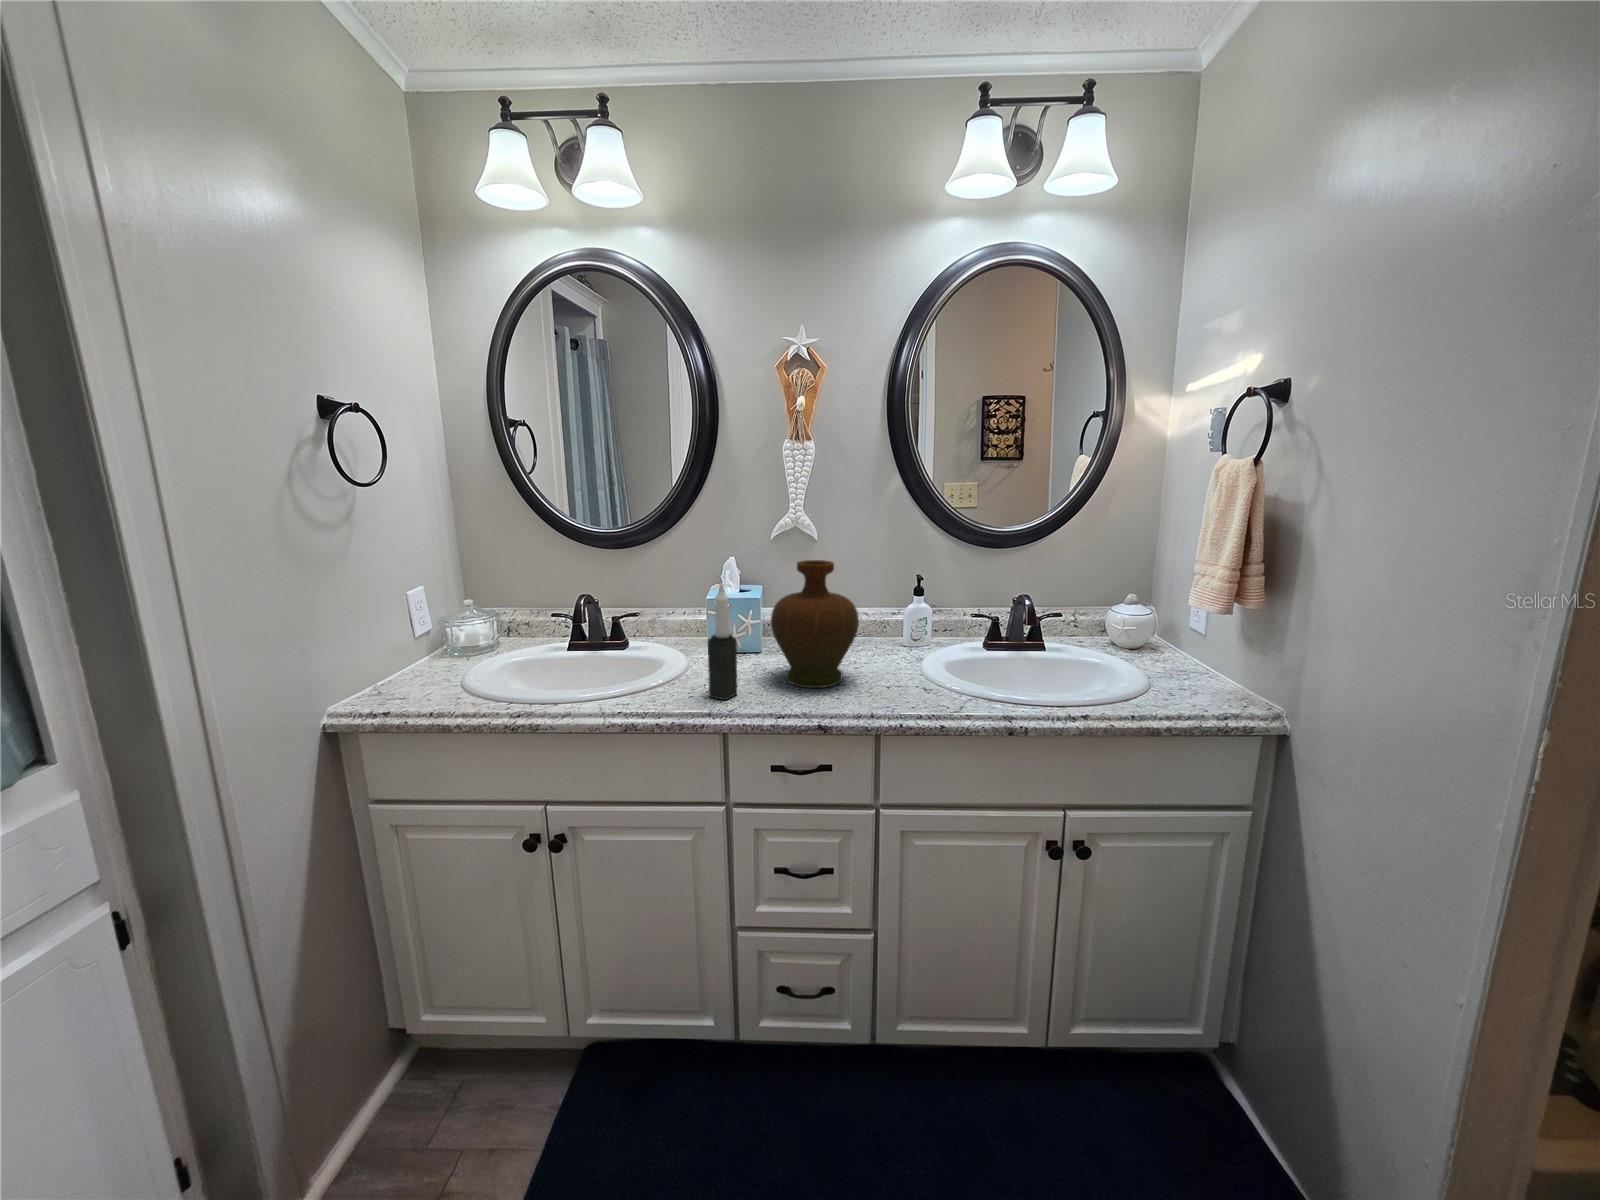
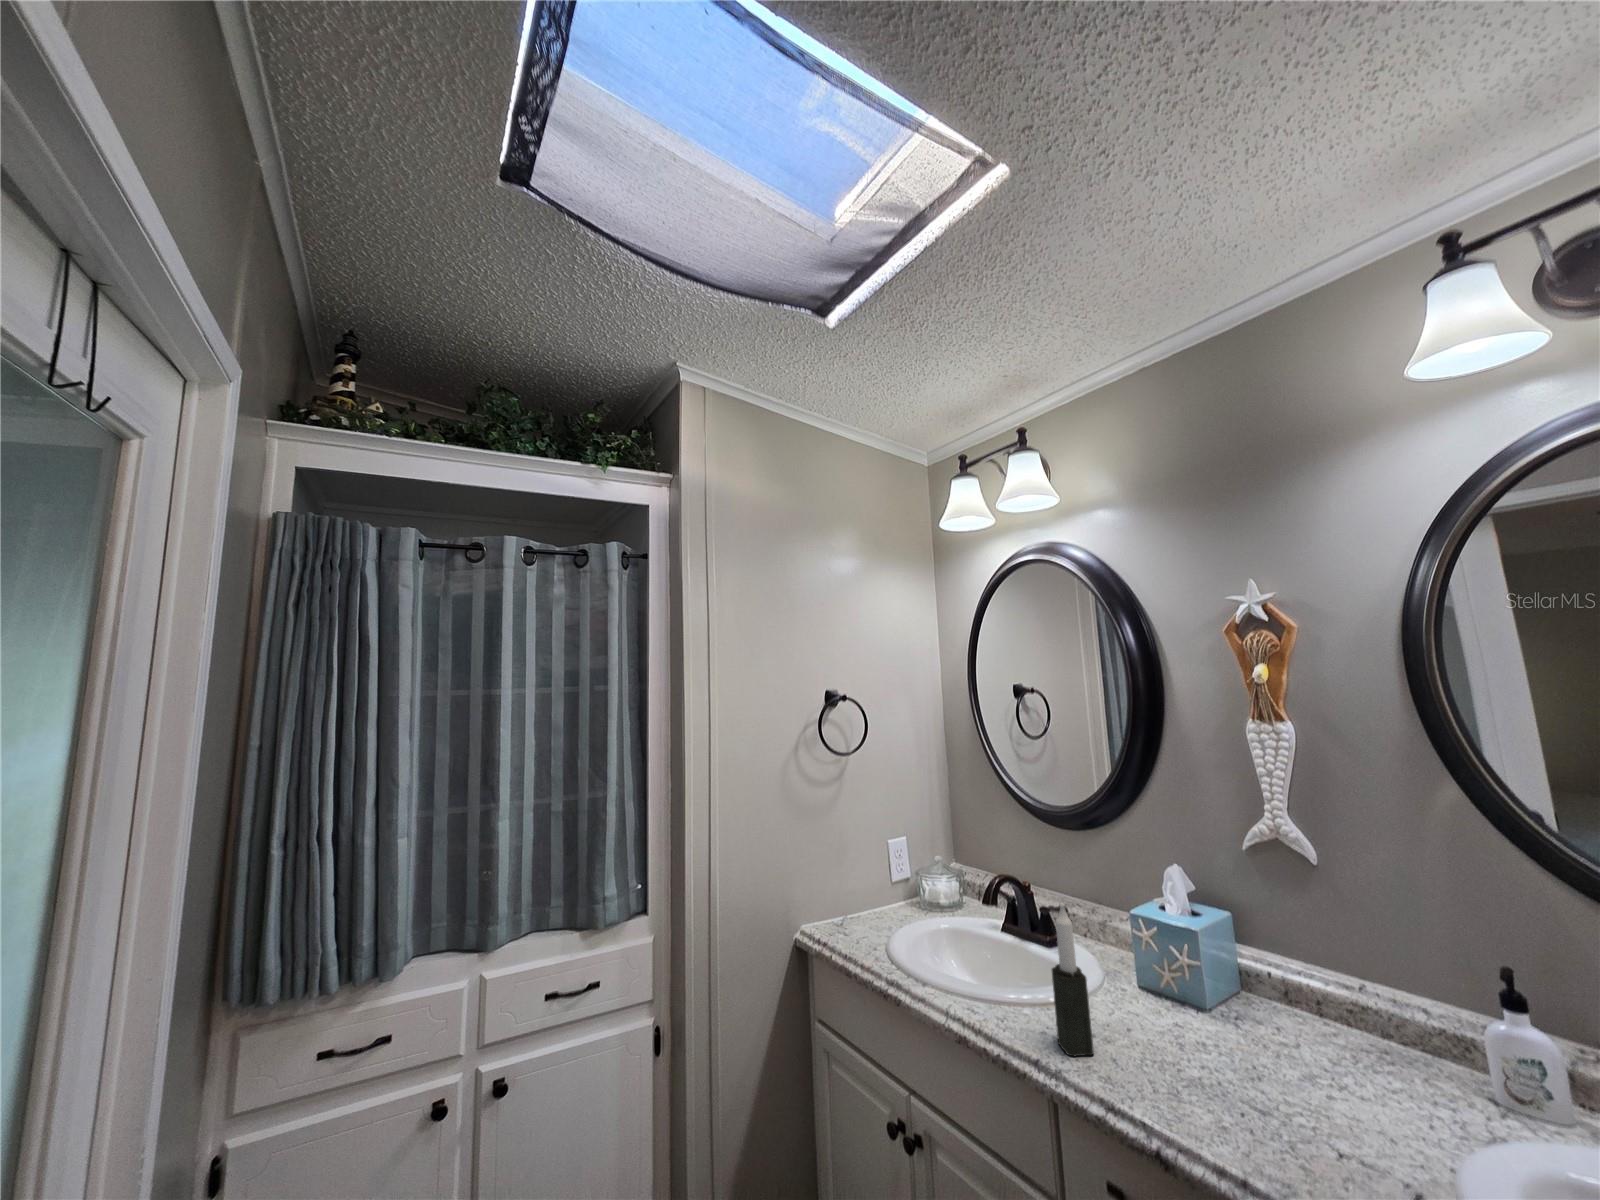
decorative vase: present [771,560,859,688] -> none [1149,896,1298,1113]

